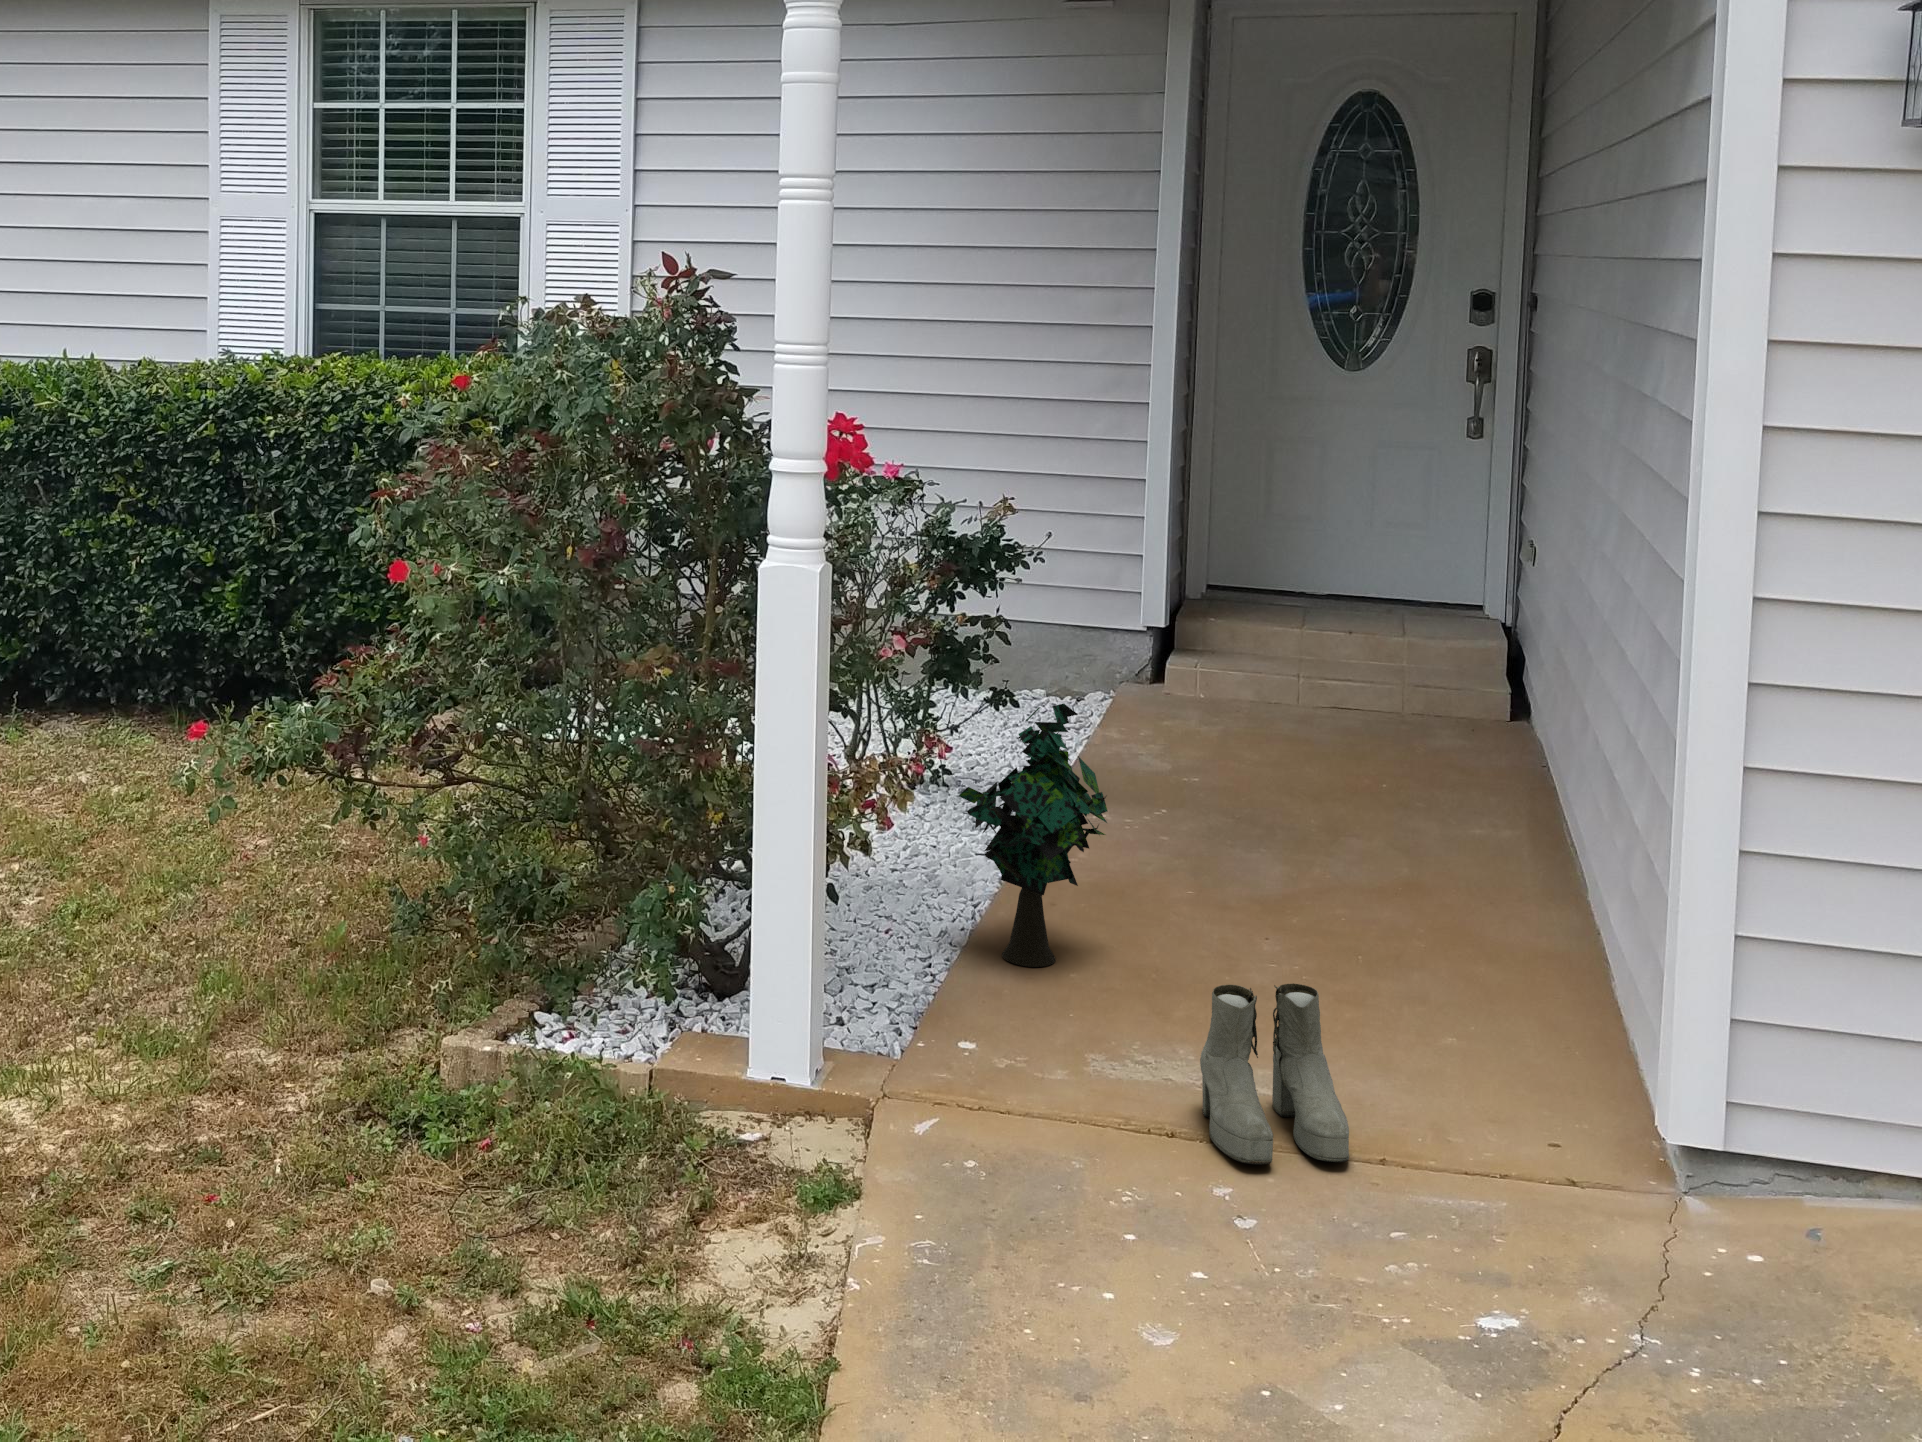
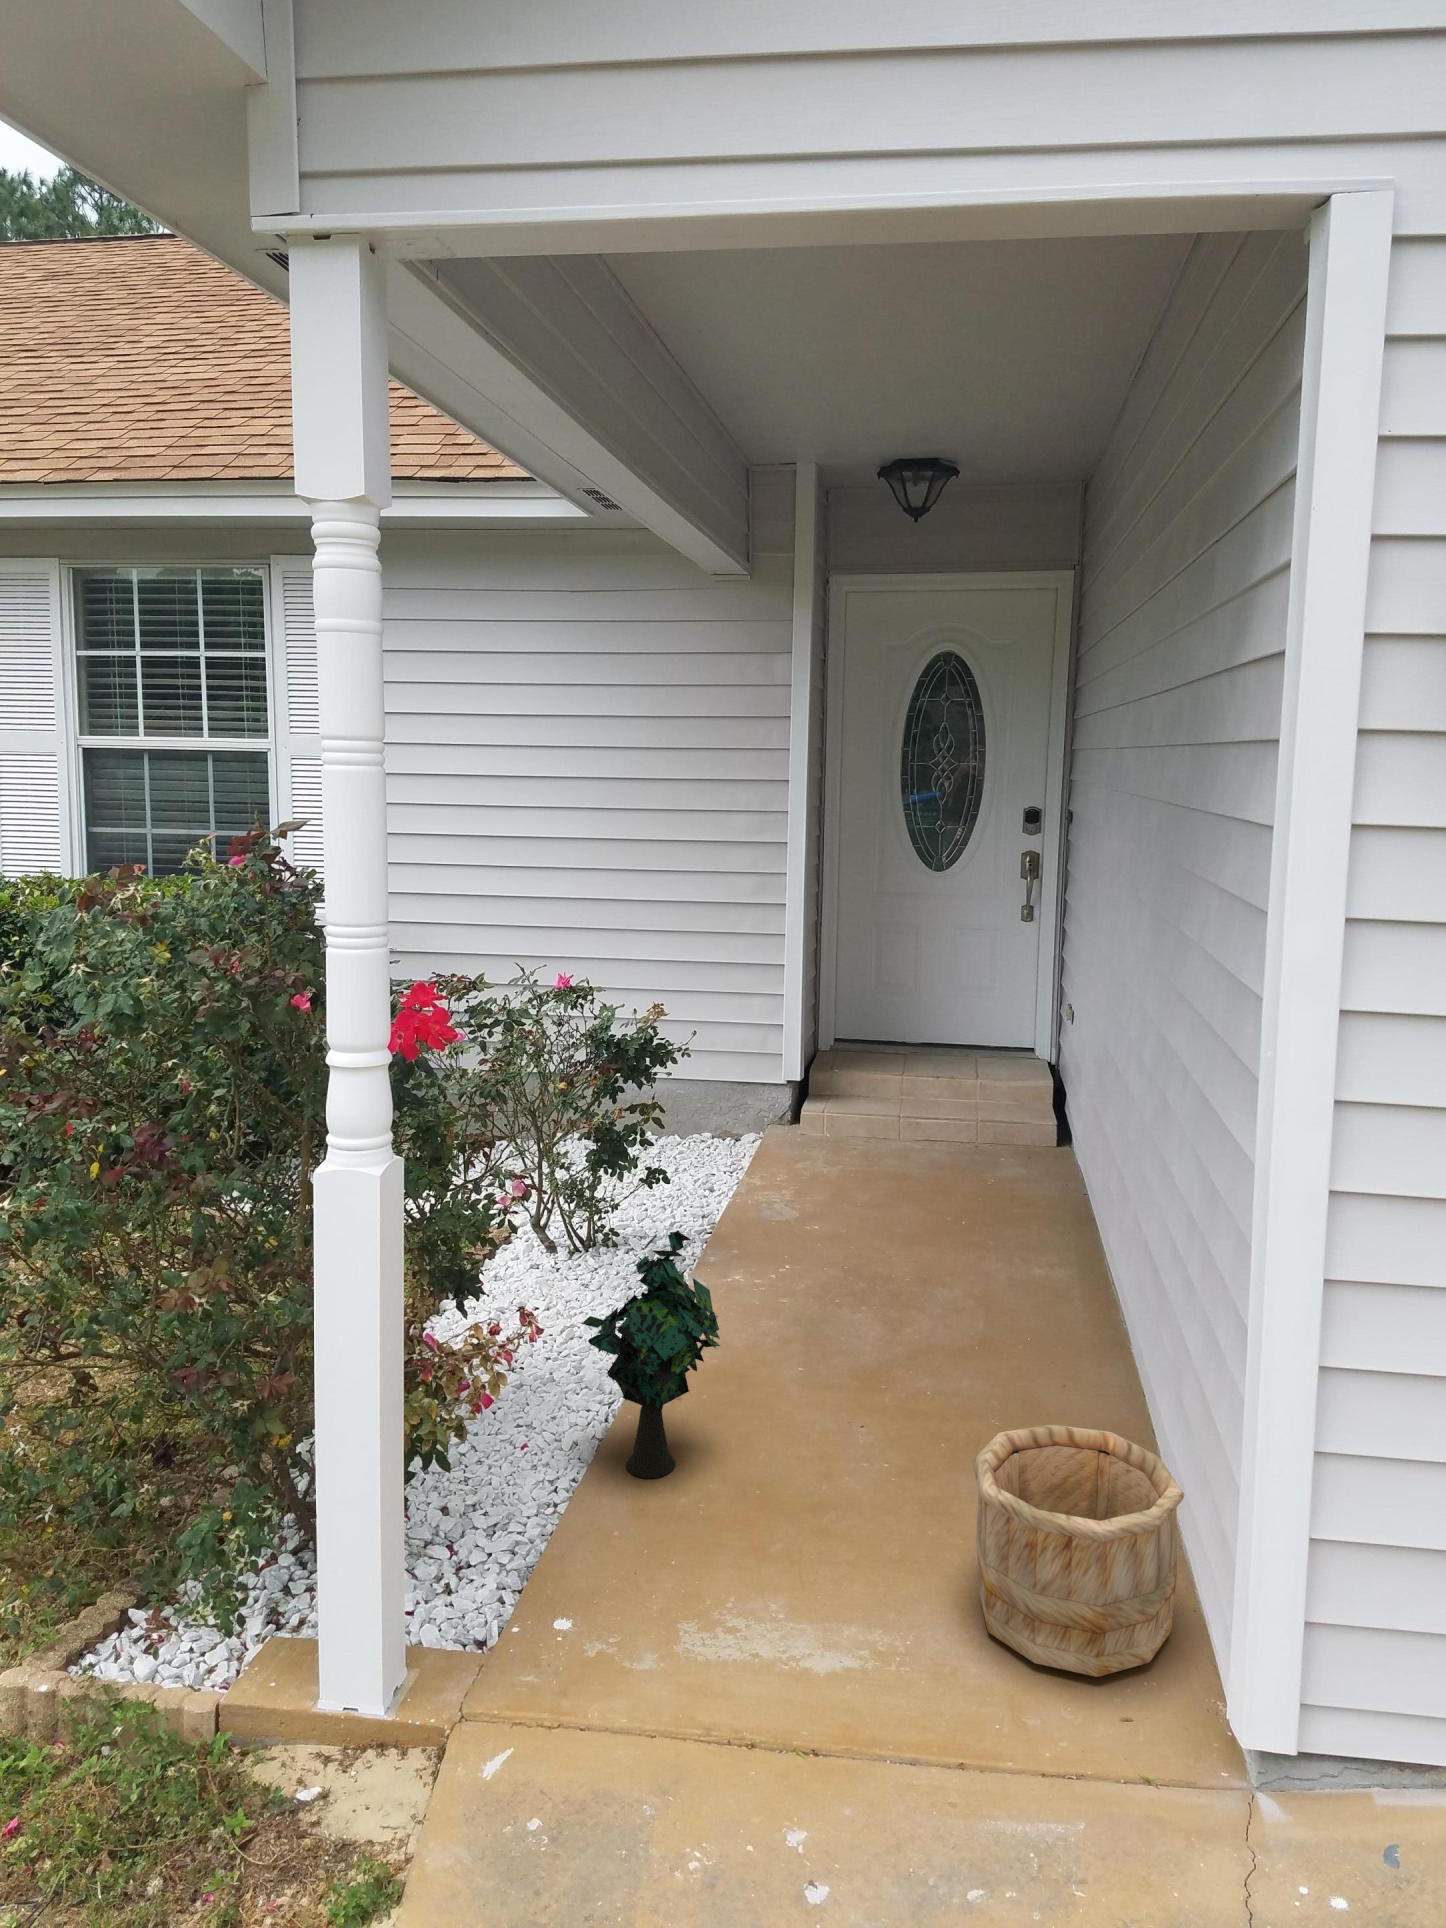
wooden bucket: none [1394,913,1632,1141] -> present [972,1424,1184,1677]
boots: present [1200,983,1349,1164] -> none [789,1542,929,1763]

